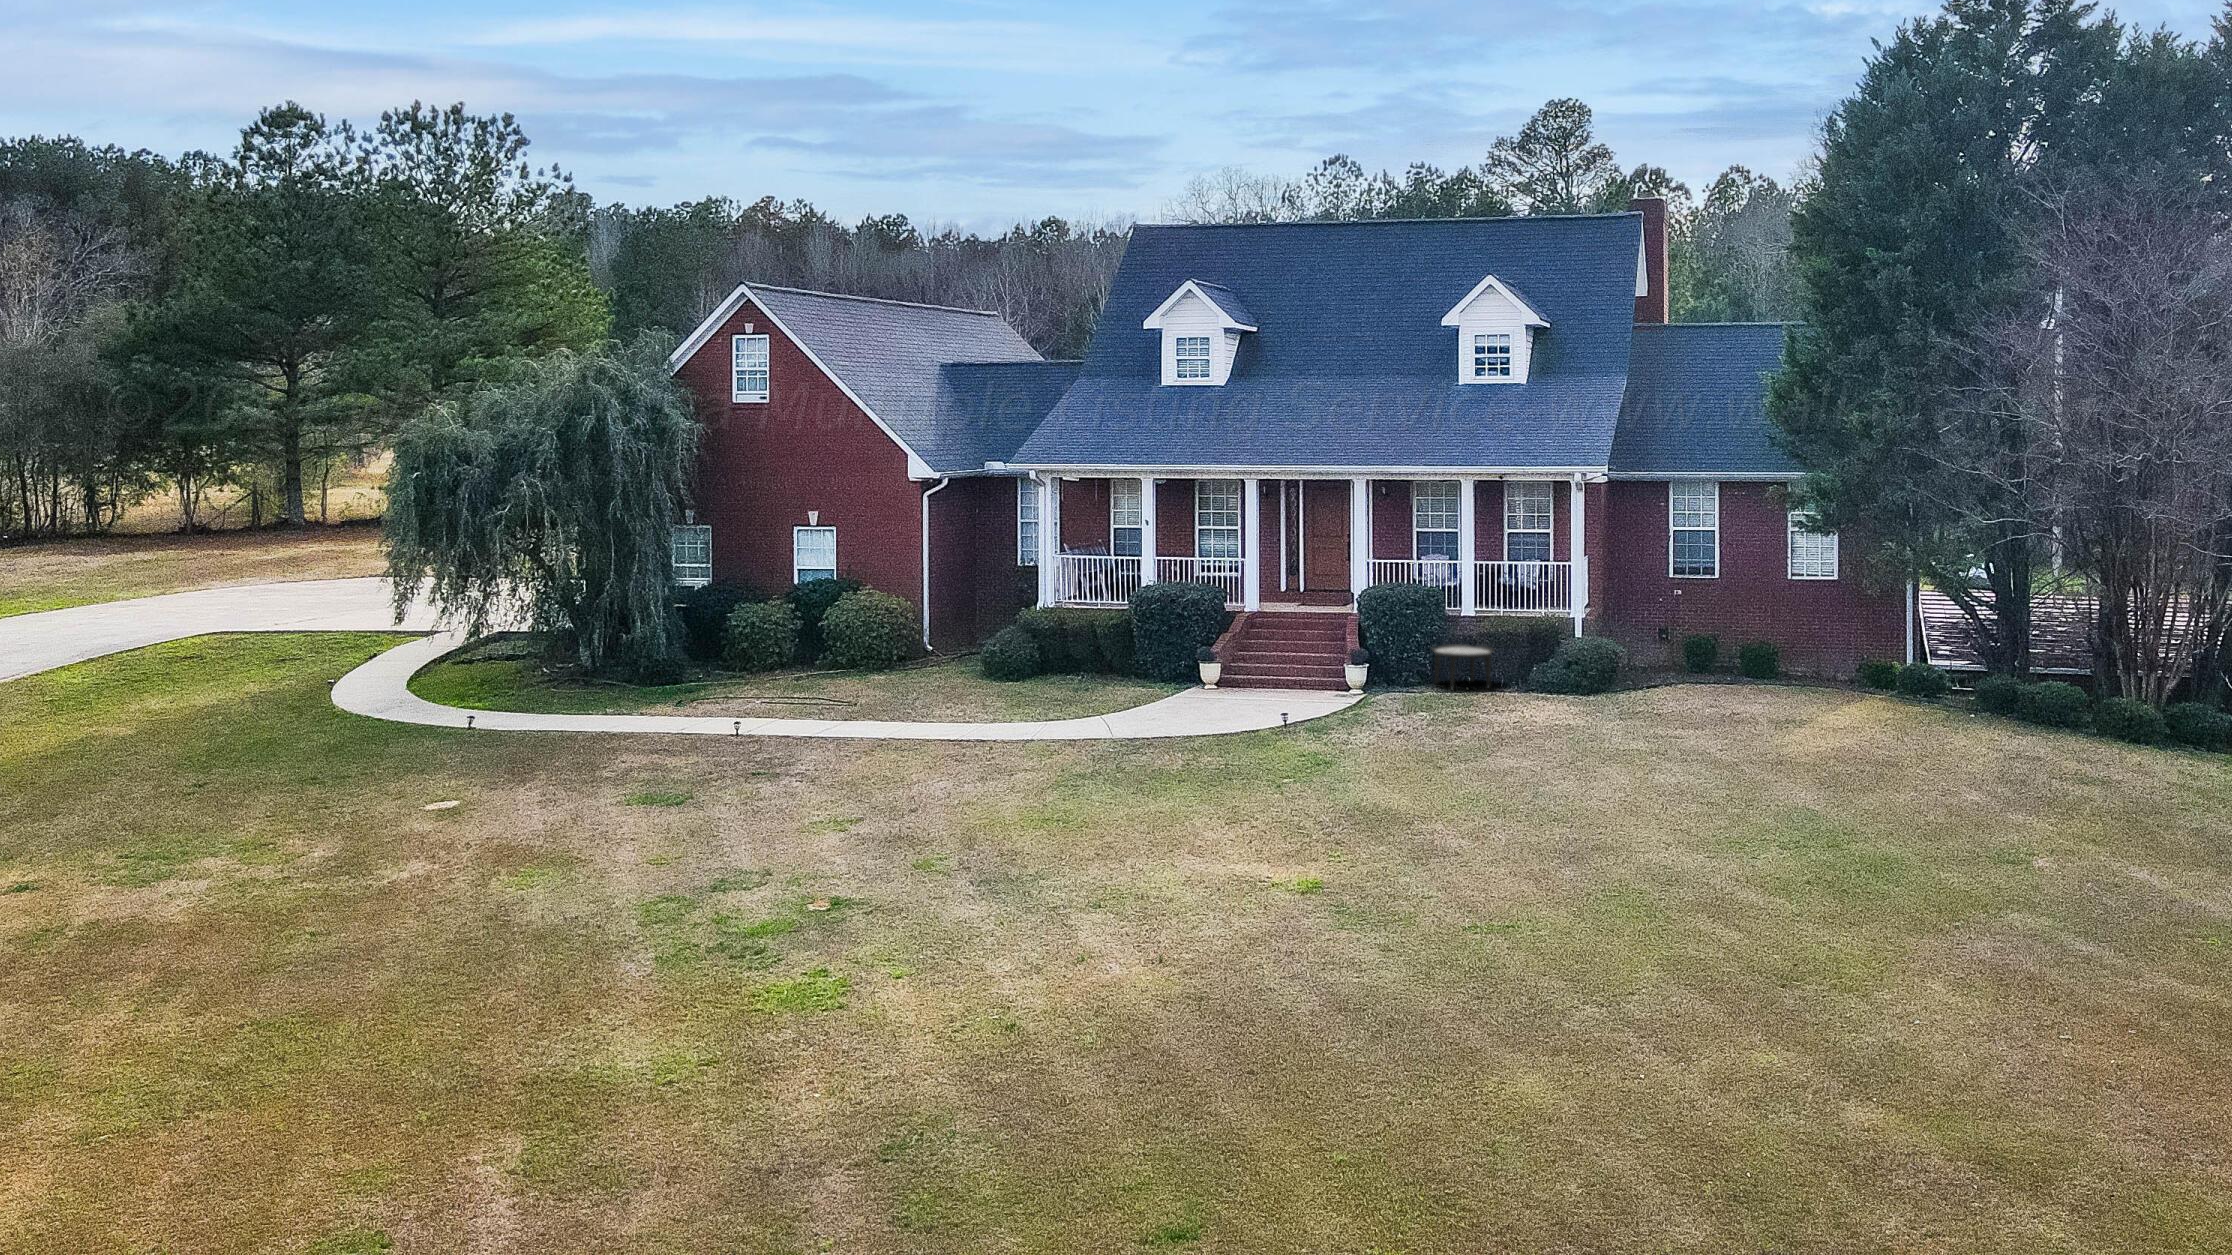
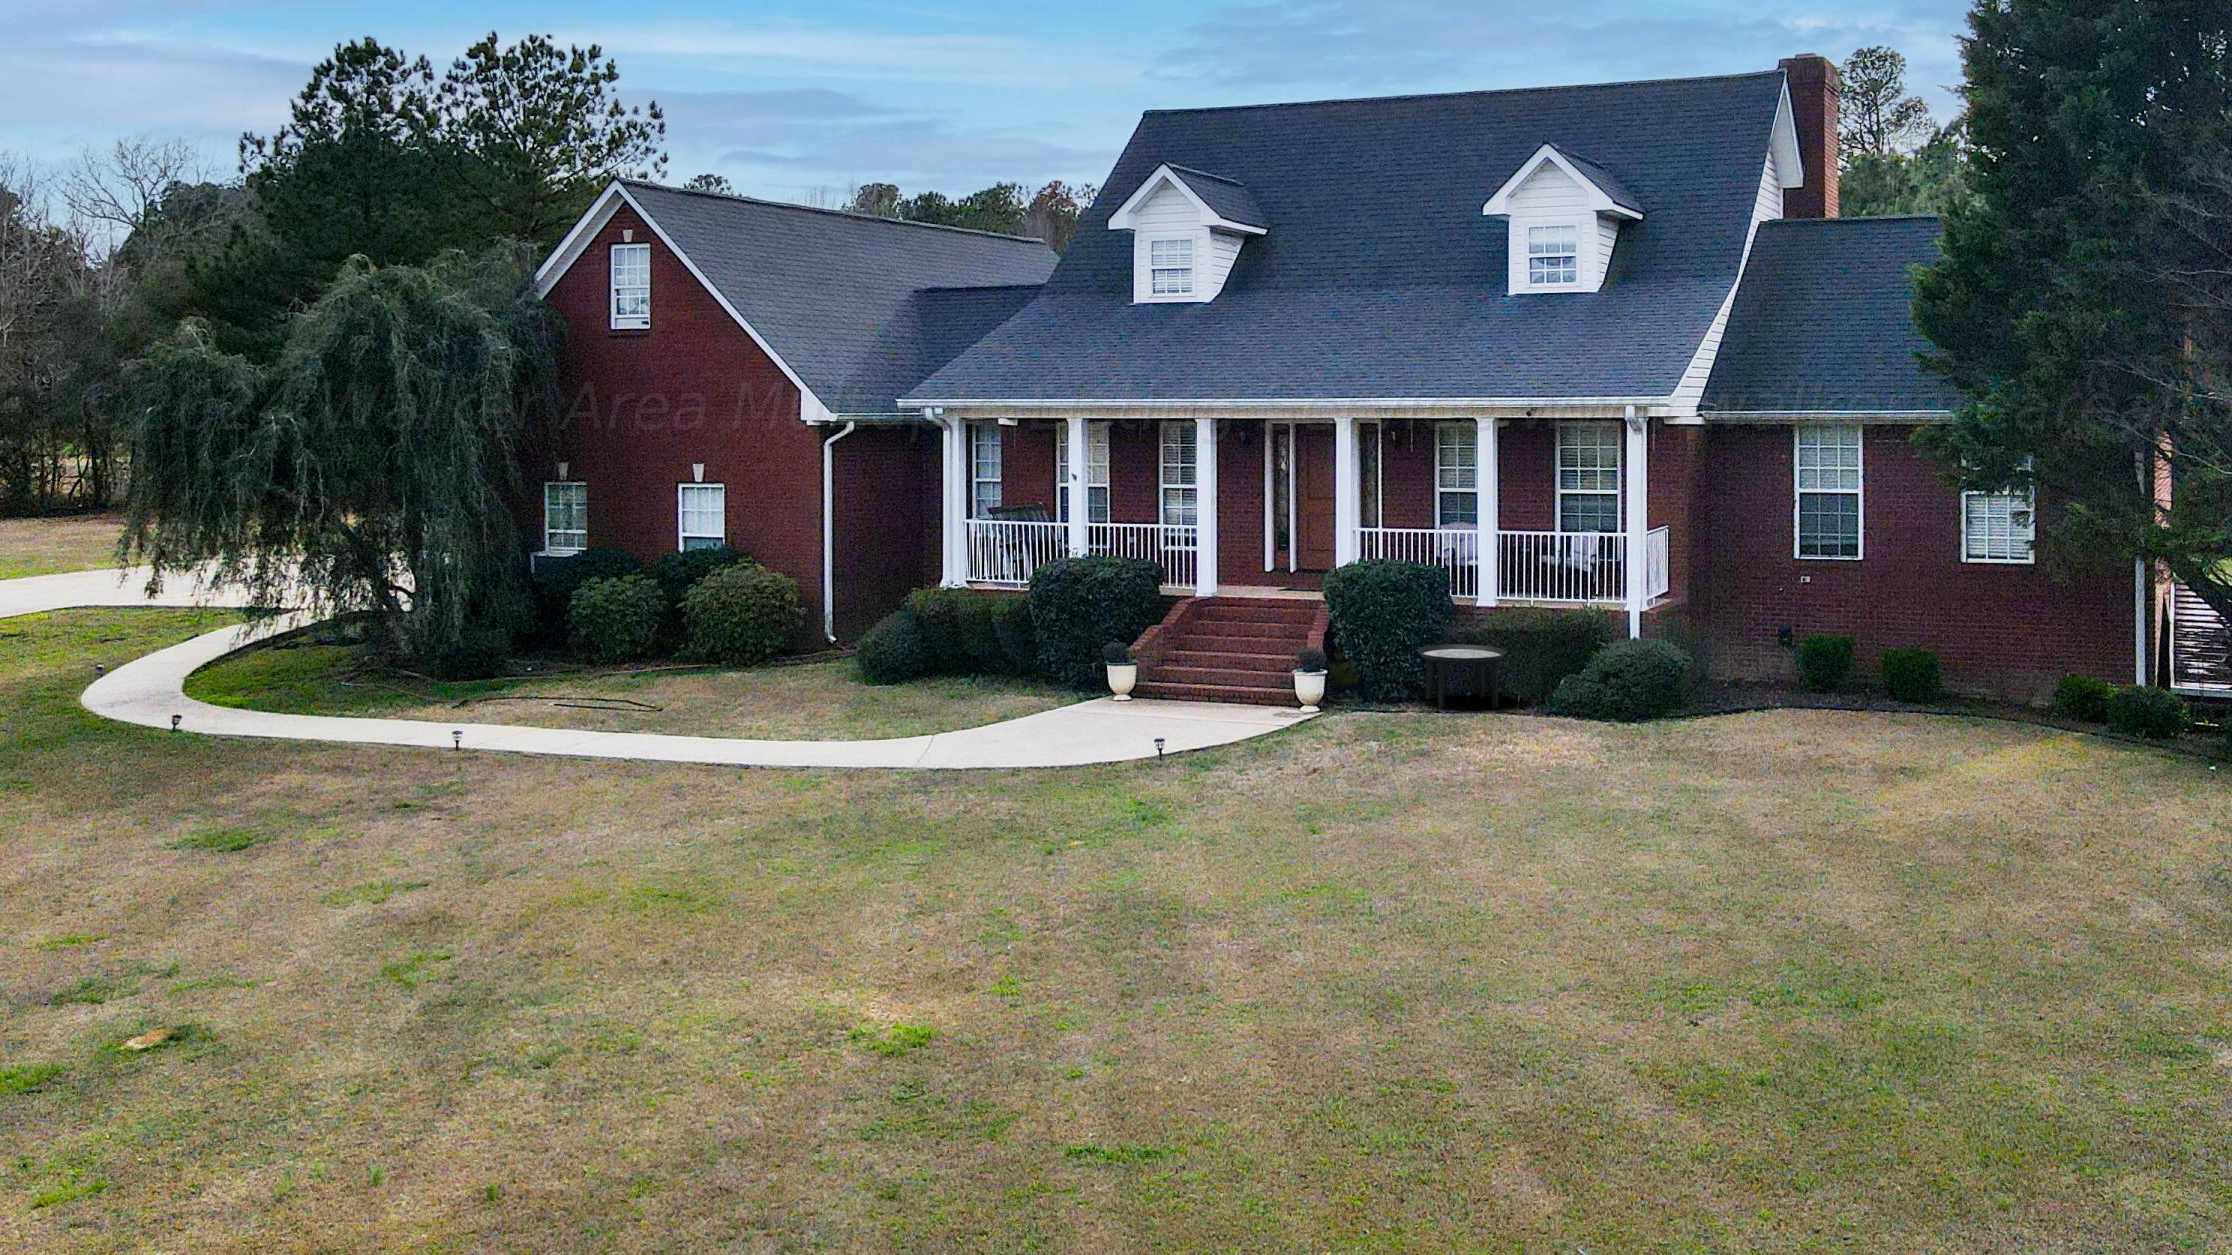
potted tree: none [1365,648,1389,688] -> present [1329,649,1358,702]

